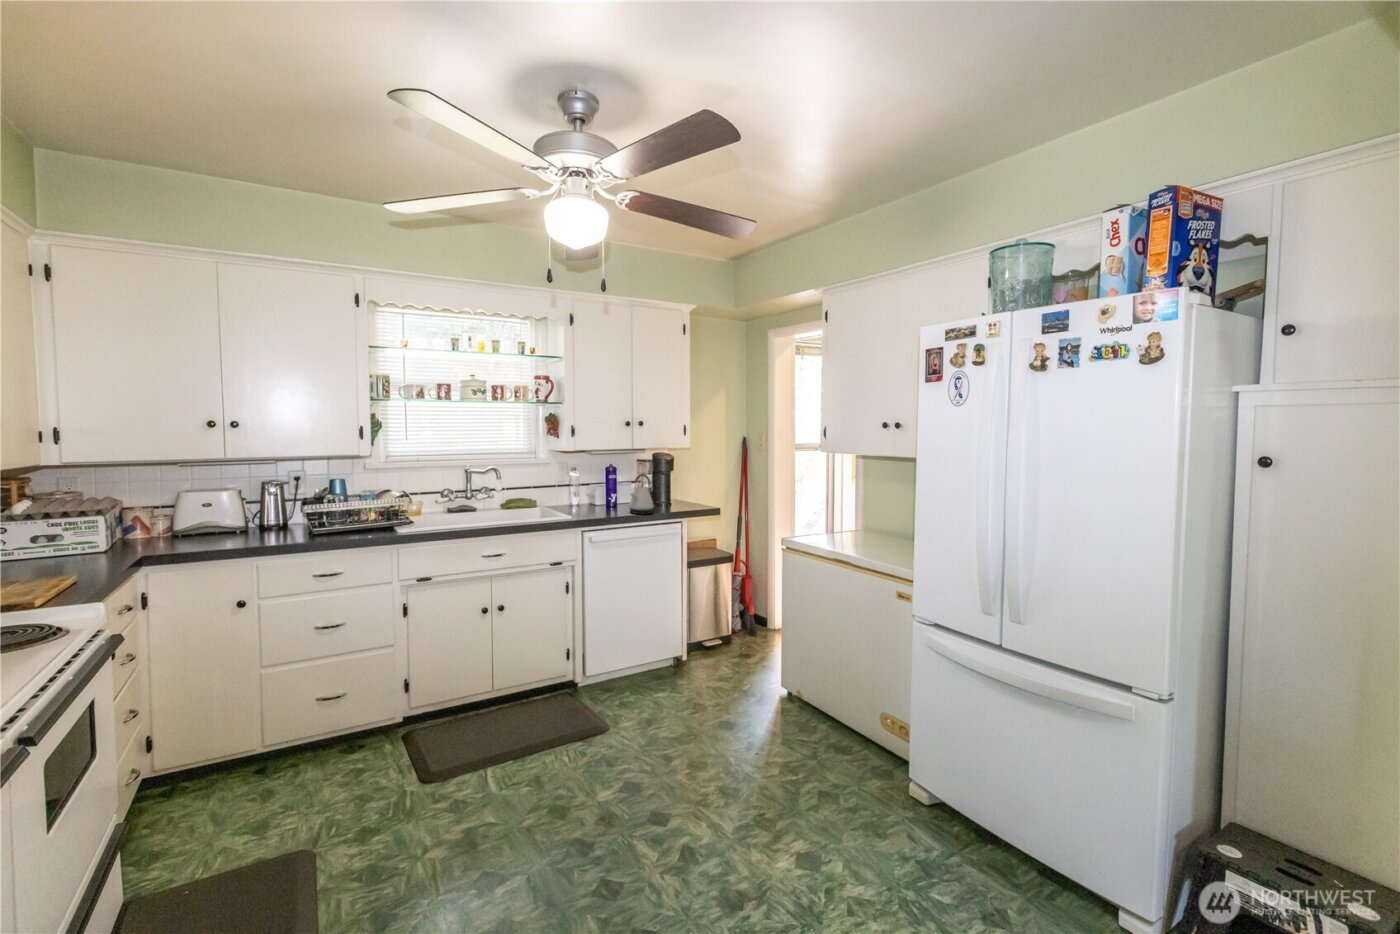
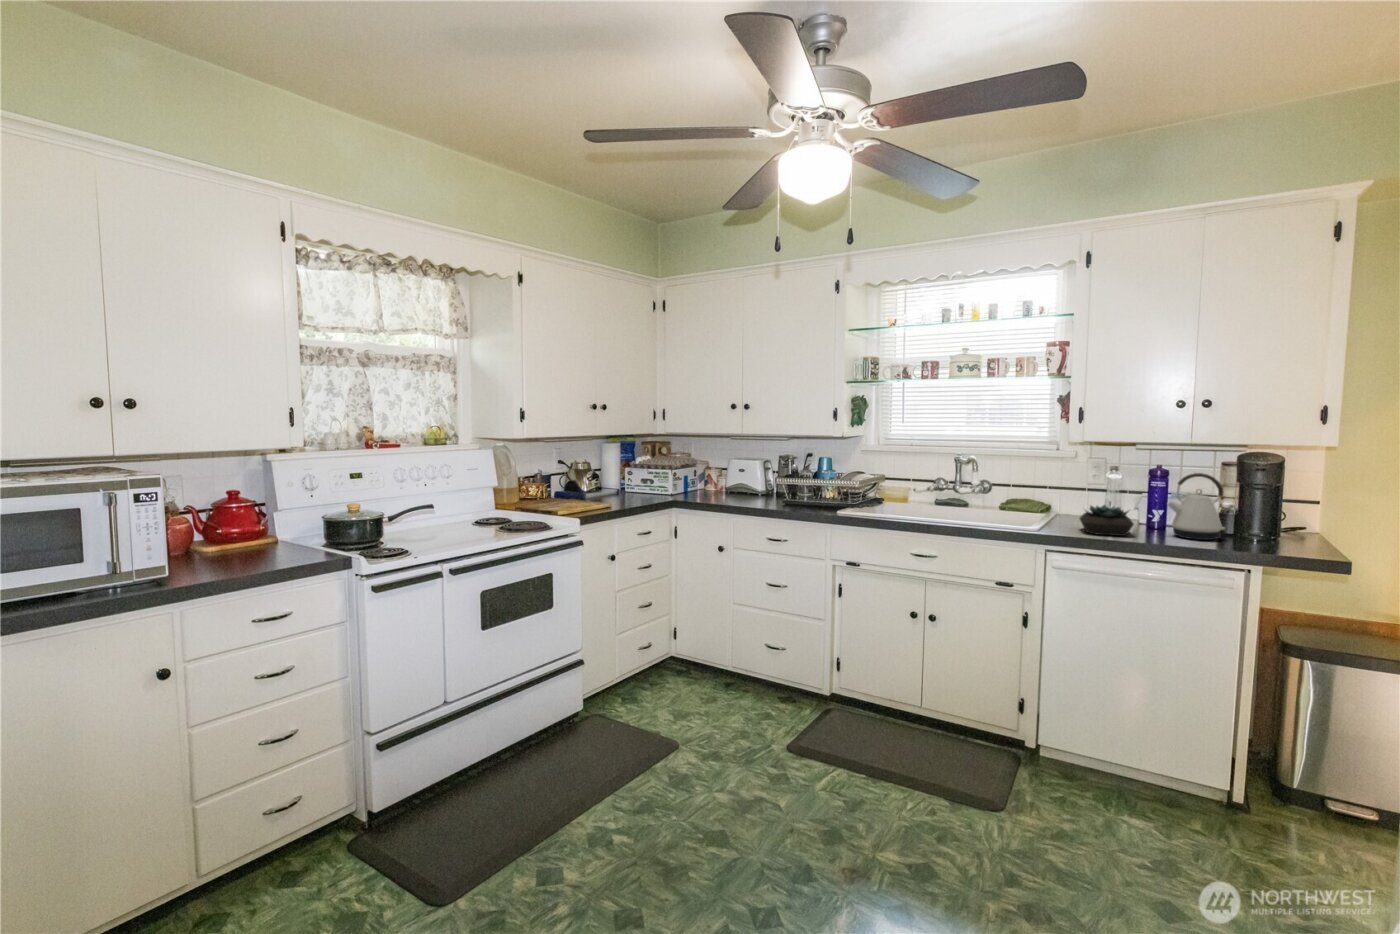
succulent plant: none [587,499,623,520] -> present [1080,505,1134,536]

